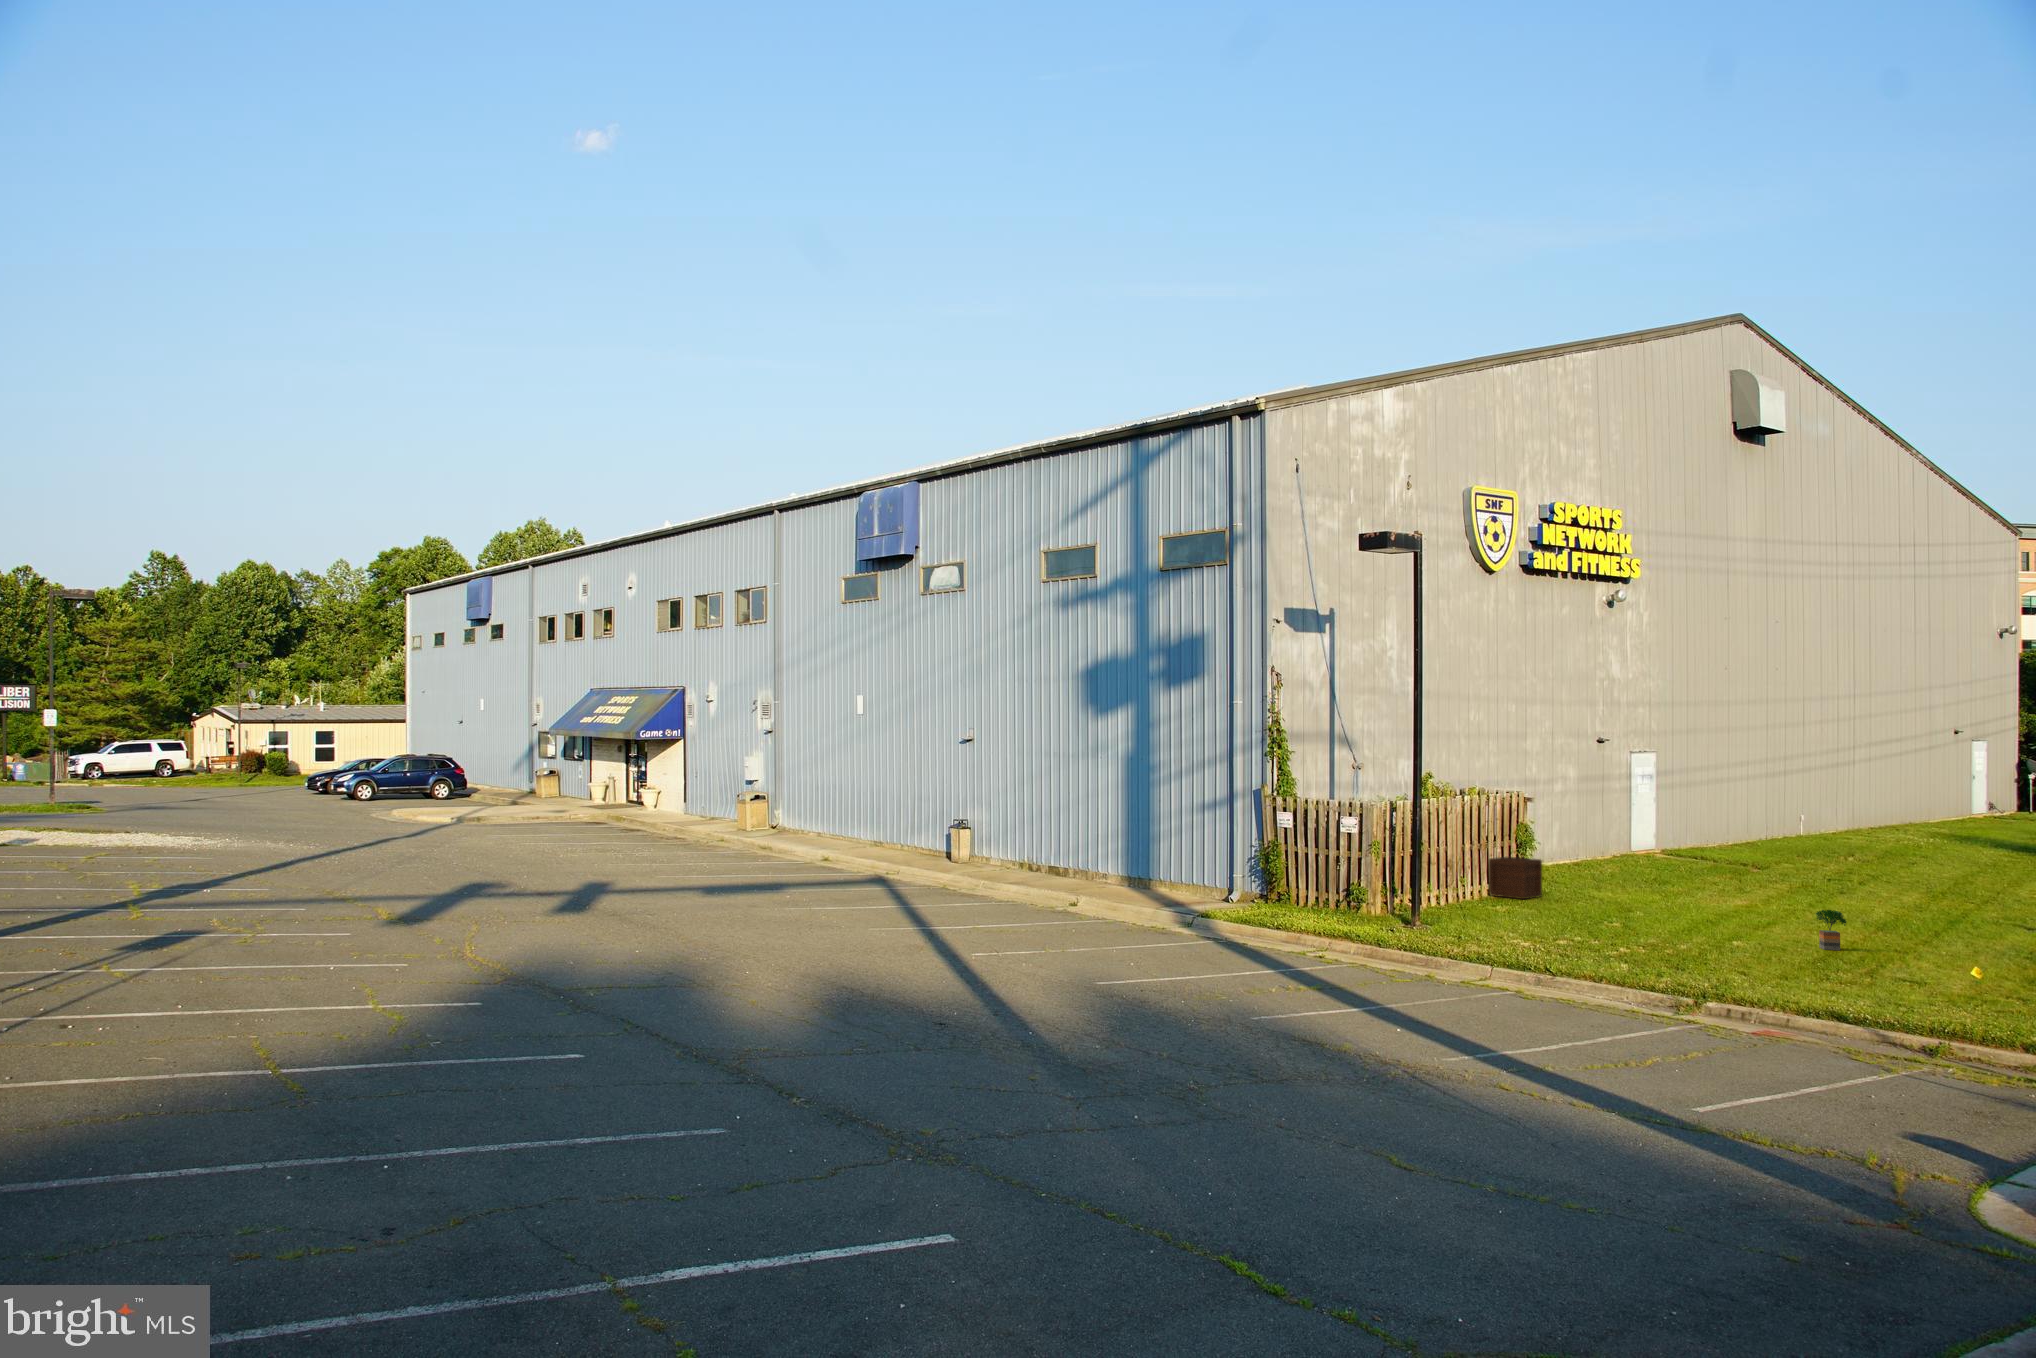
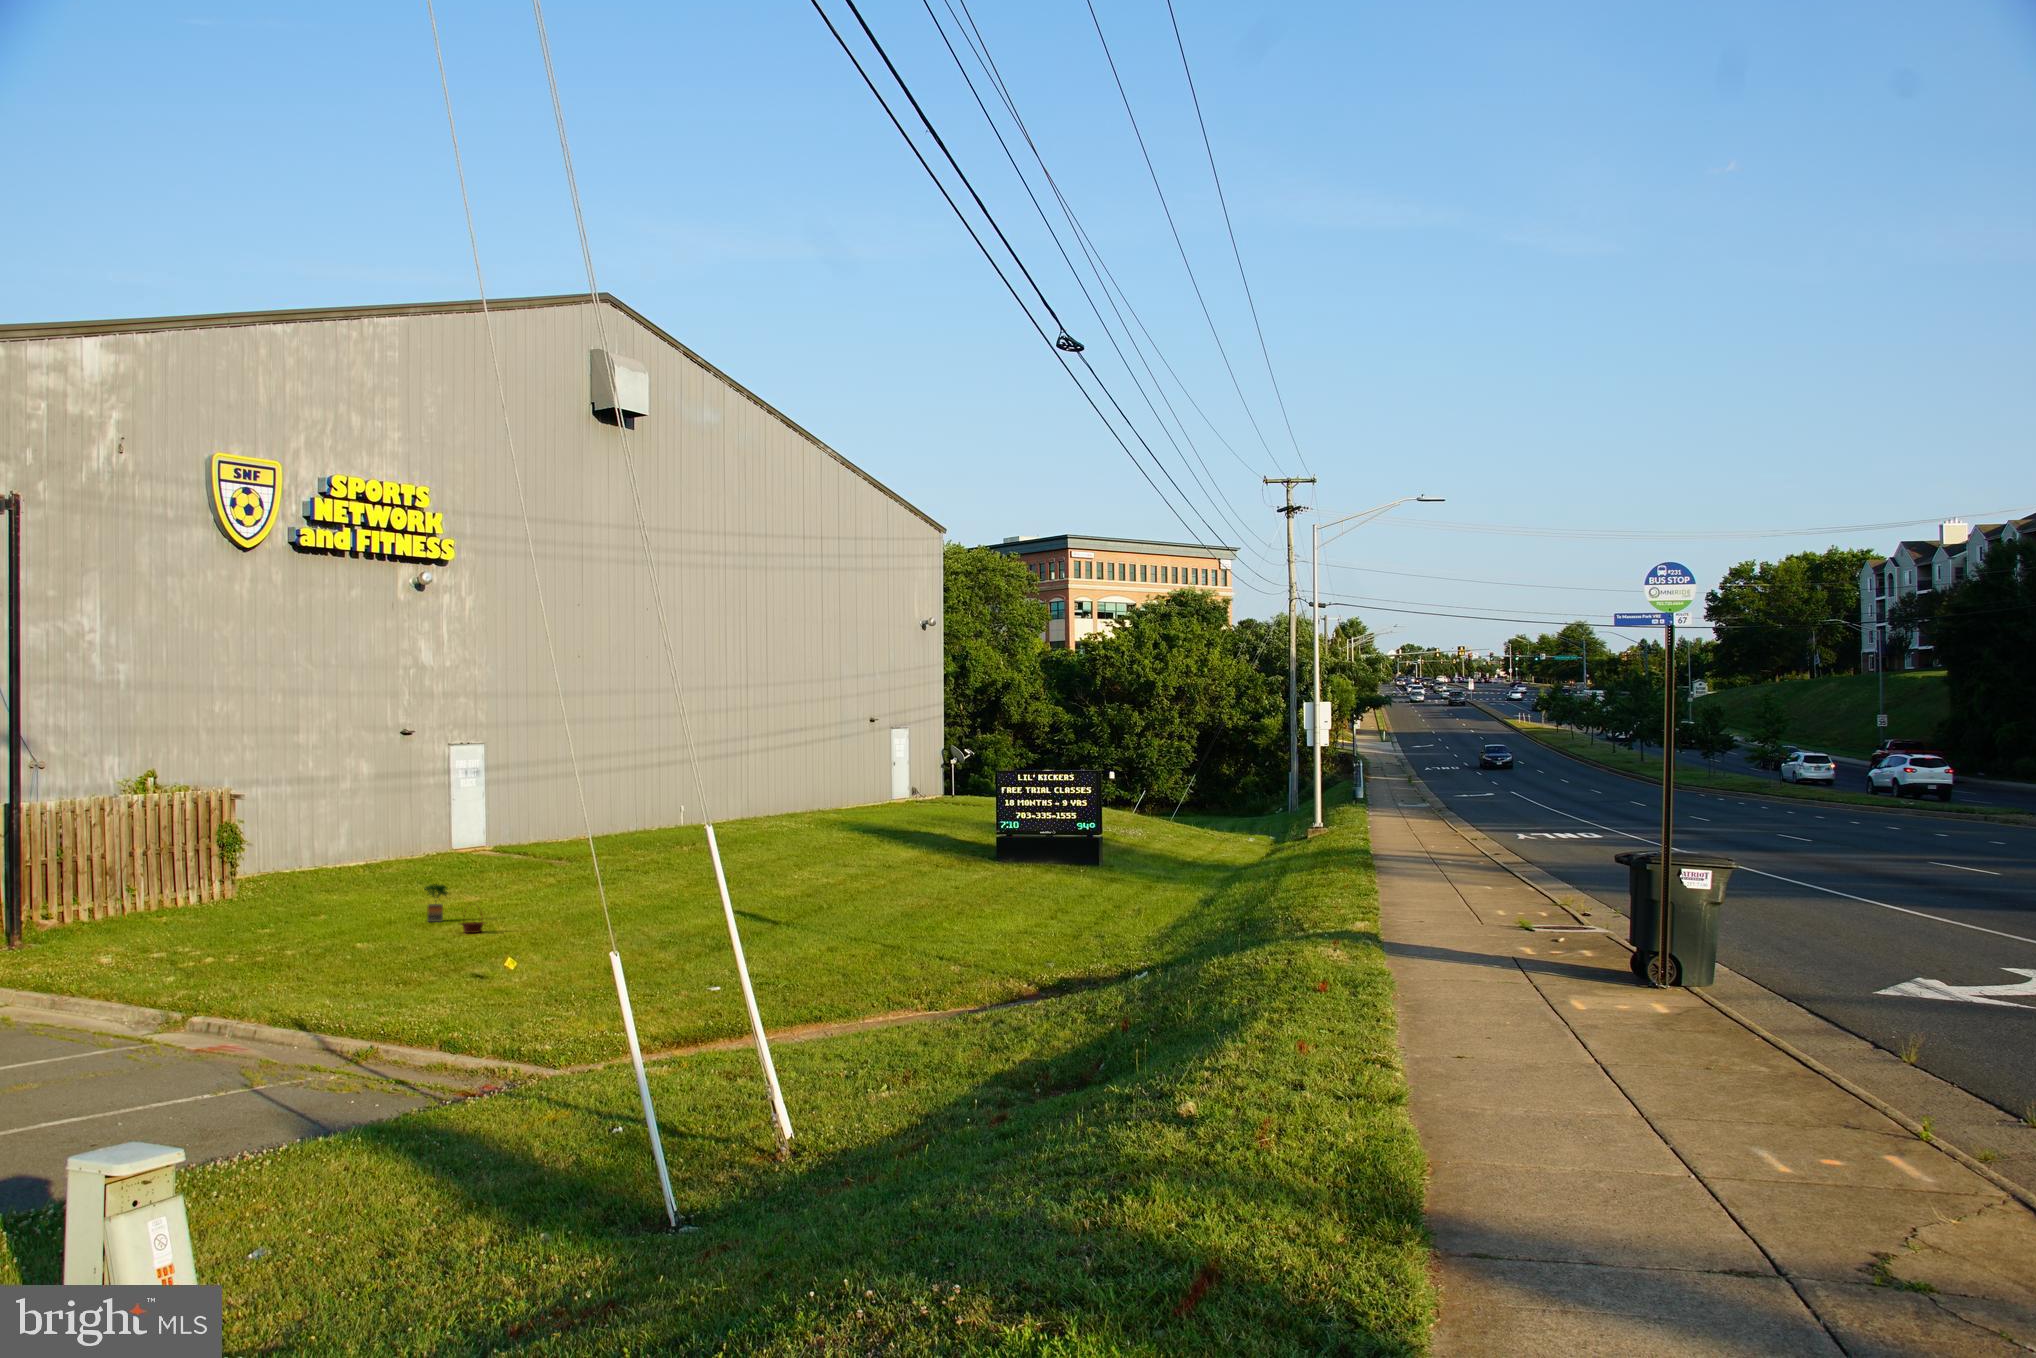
wooden crate: present [1488,857,1542,899] -> none [179,858,243,902]
basket: none [1901,941,1937,973] -> present [461,904,485,933]

